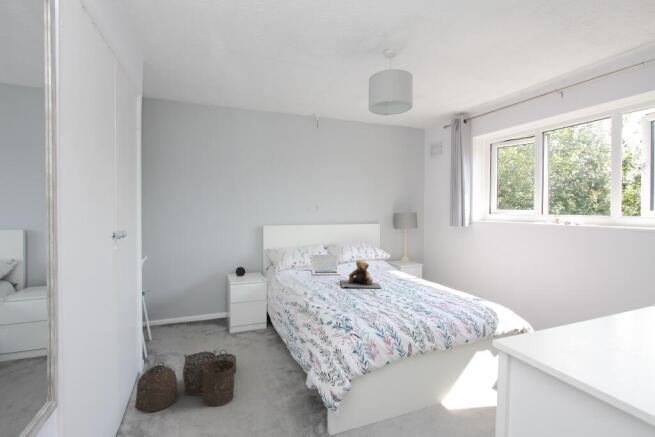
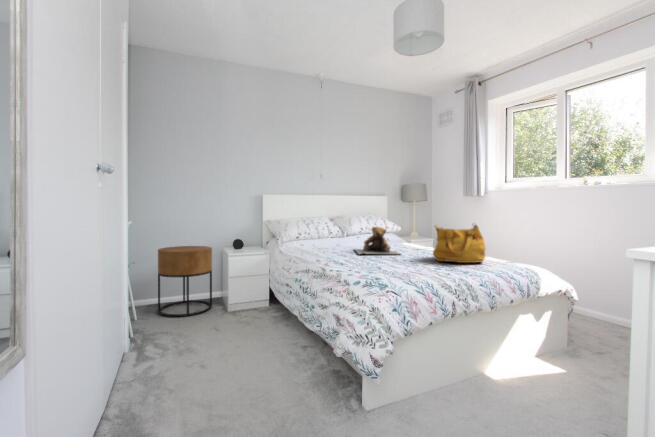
laptop: present [311,255,340,275] -> none [317,225,350,245]
handbag: none [406,264,452,300] -> present [433,225,486,263]
side table: none [170,272,218,338] -> present [158,246,212,317]
woven basket: present [135,350,236,412] -> none [125,321,245,392]

